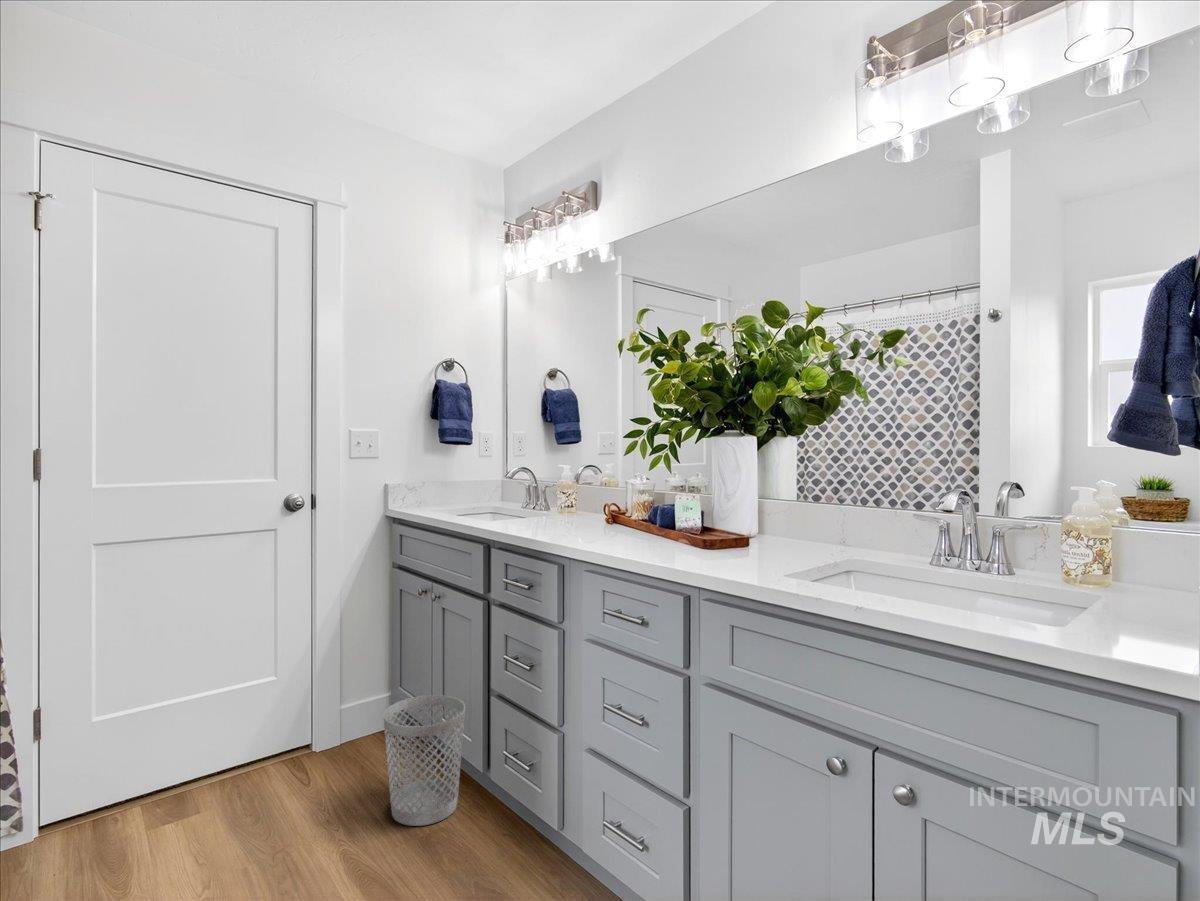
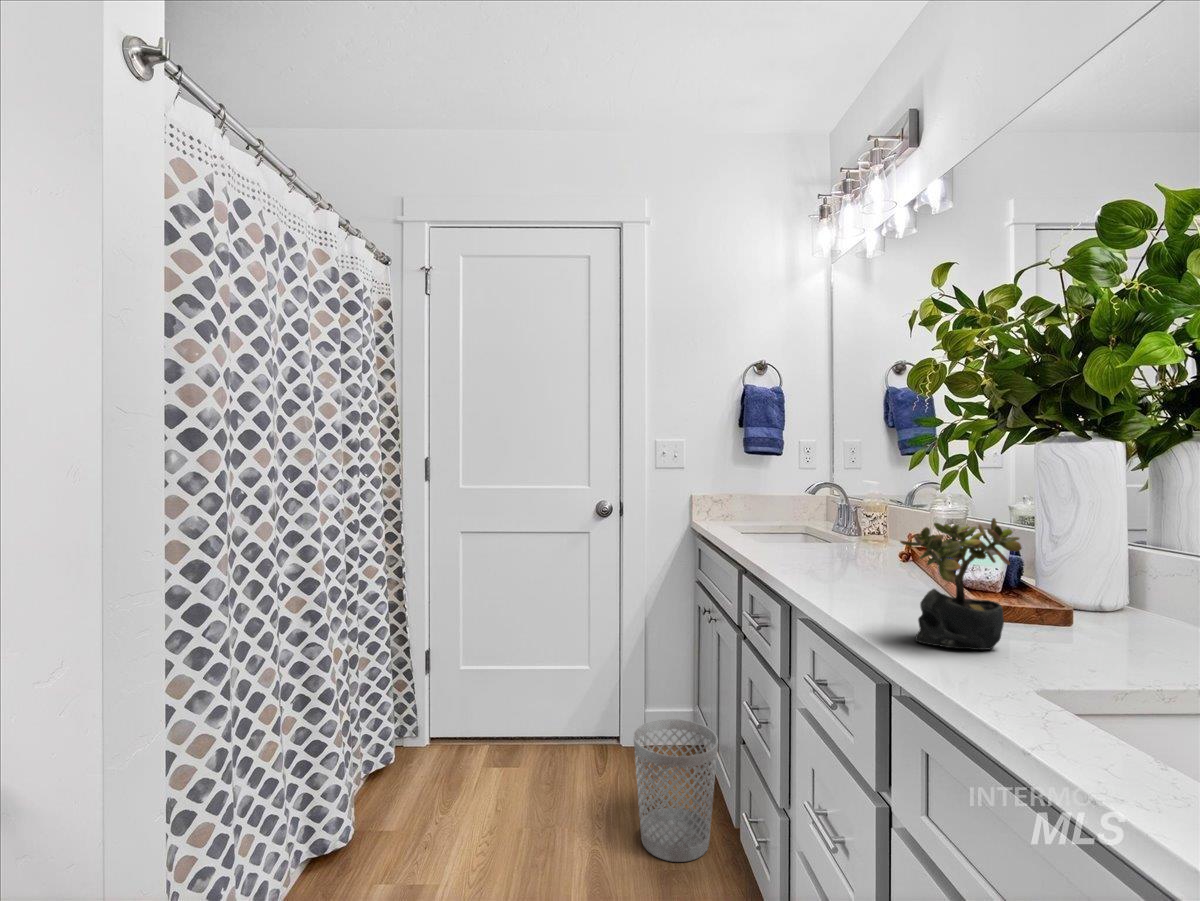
succulent plant: none [704,480,762,561] -> present [900,518,1022,650]

